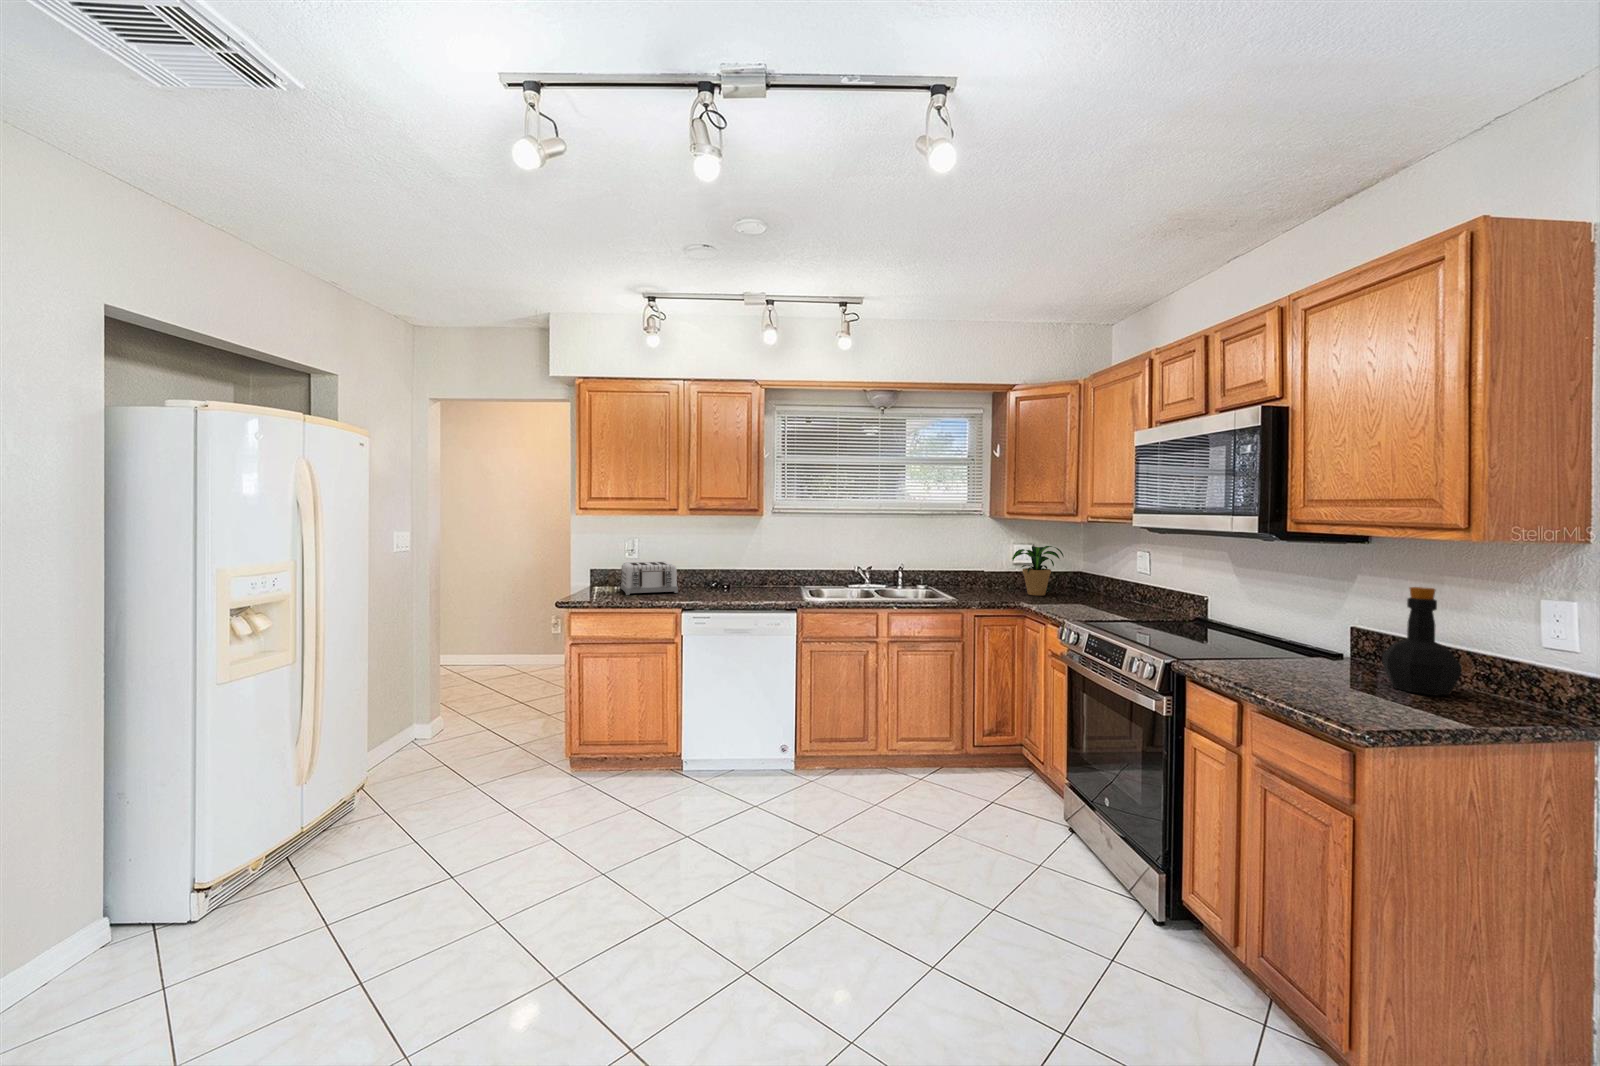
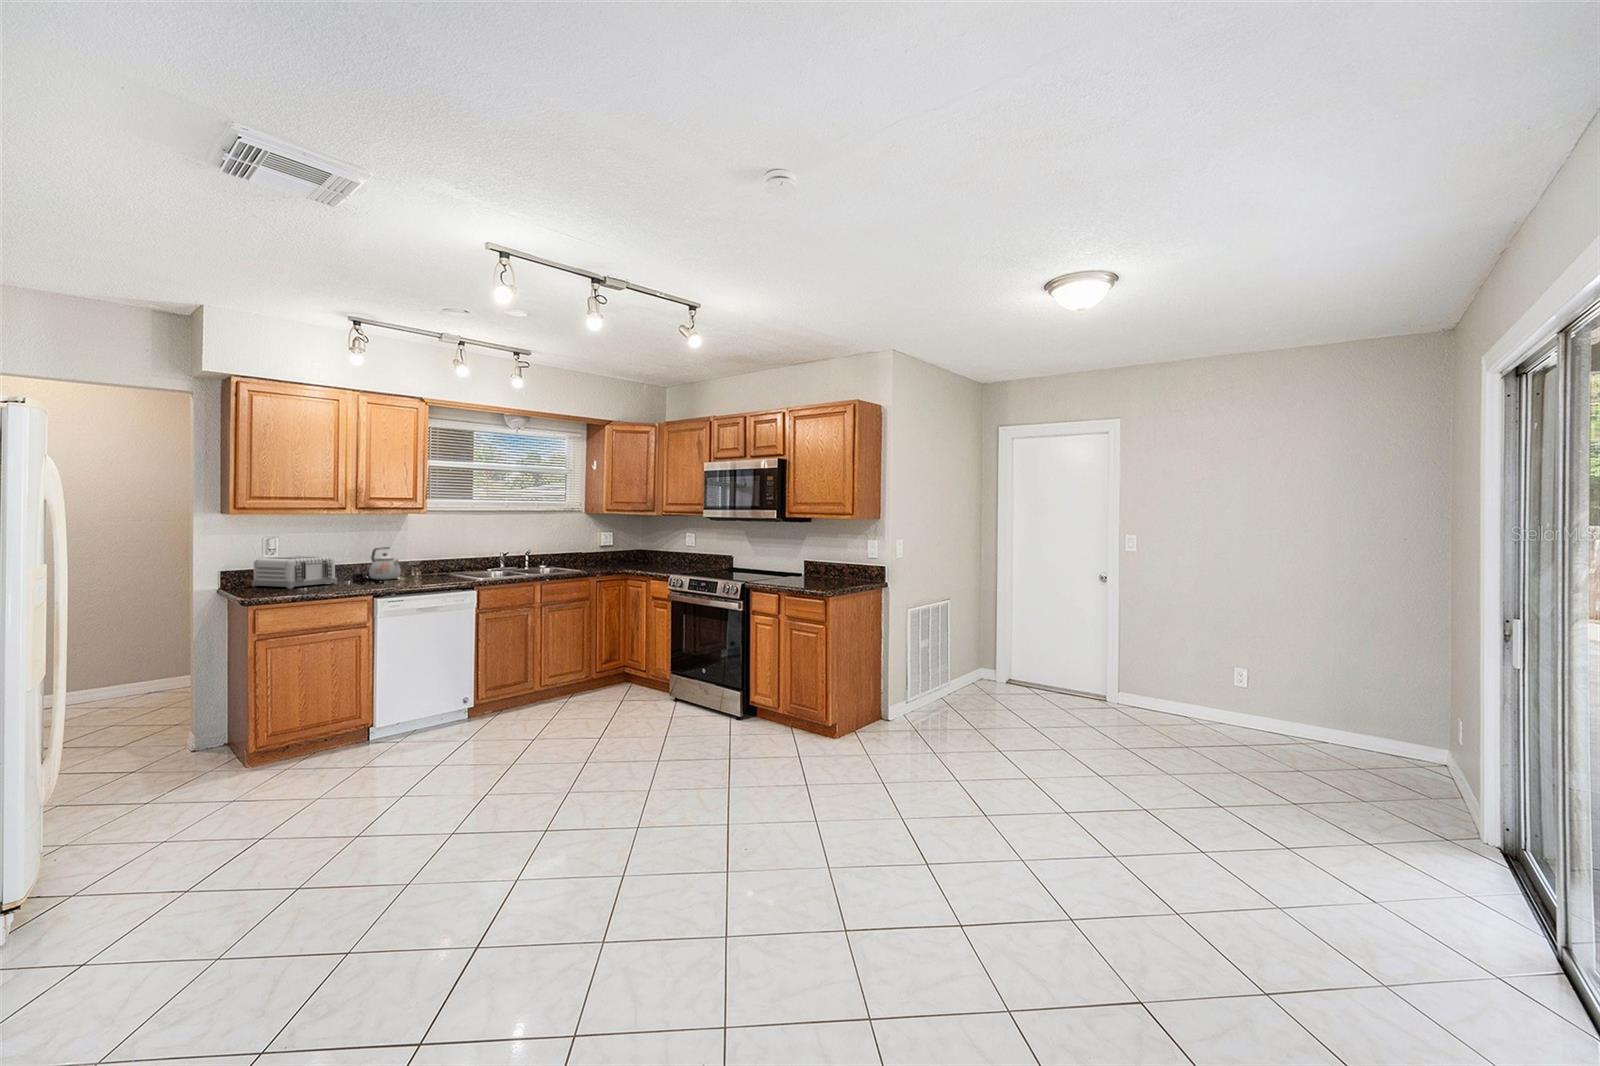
potted plant: present [1012,546,1064,596] -> none [599,532,636,568]
kettle: none [723,556,753,591] -> present [369,547,401,580]
bottle: present [1382,587,1462,696] -> none [820,540,844,582]

